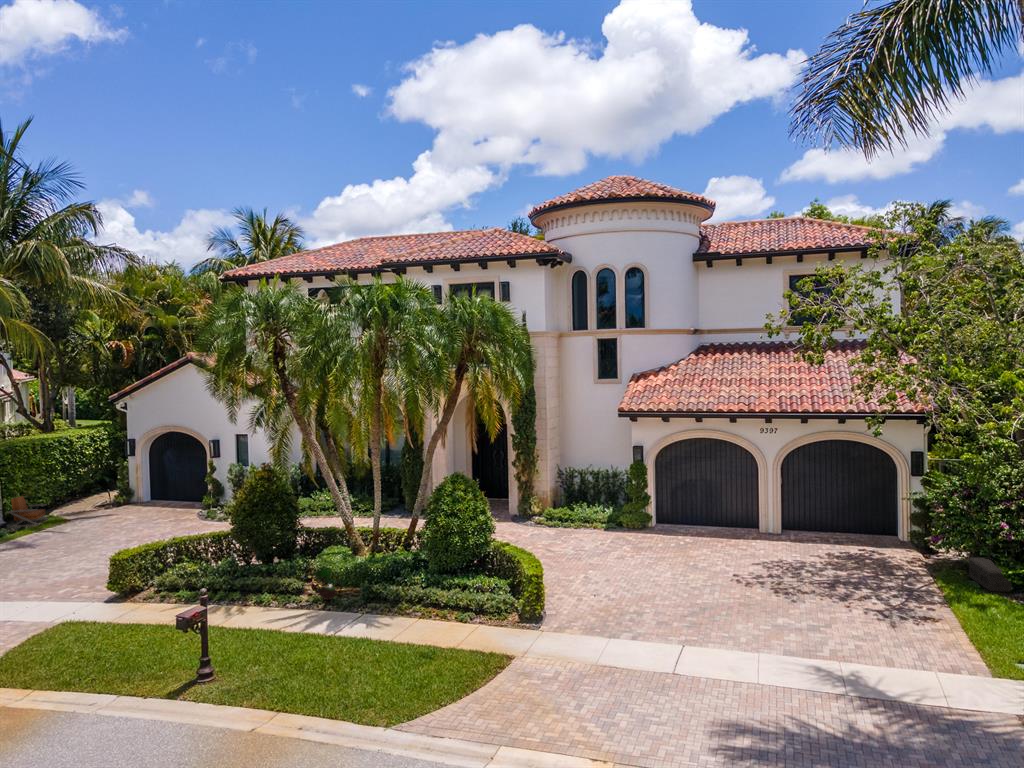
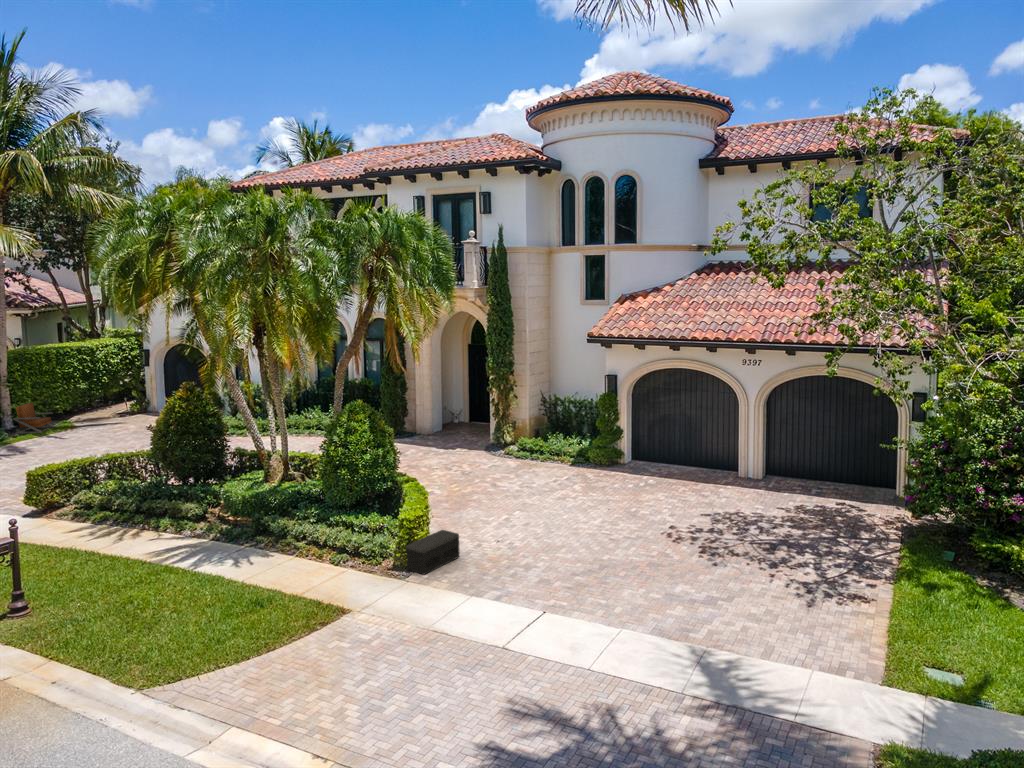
storage bench: present [969,557,1011,592] -> present [406,530,460,575]
potted tree: present [314,567,336,600] -> none [206,489,235,528]

